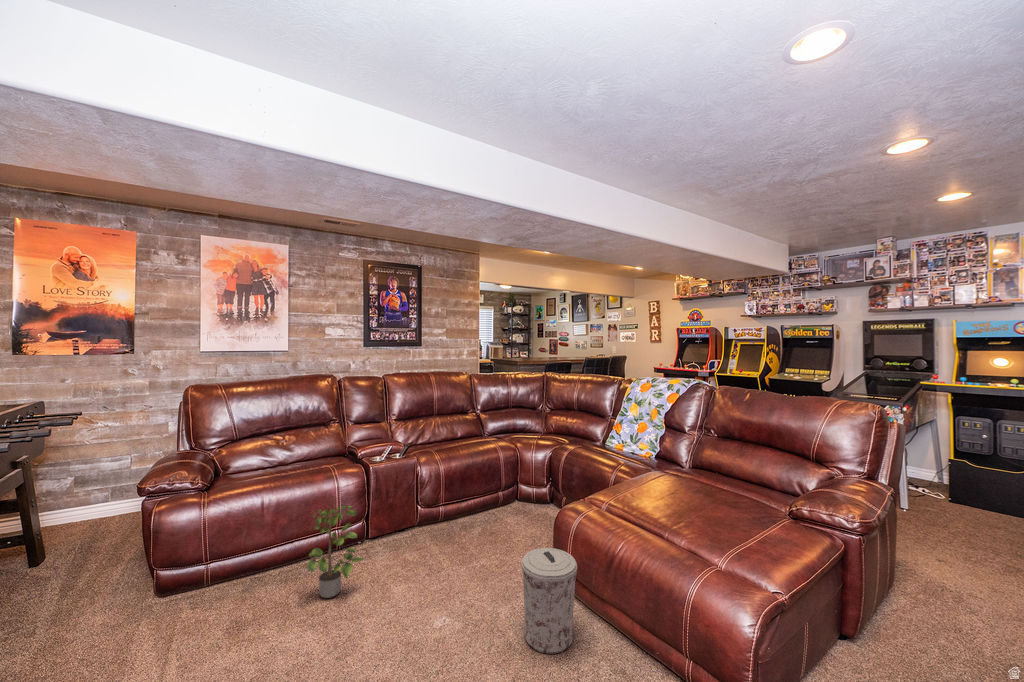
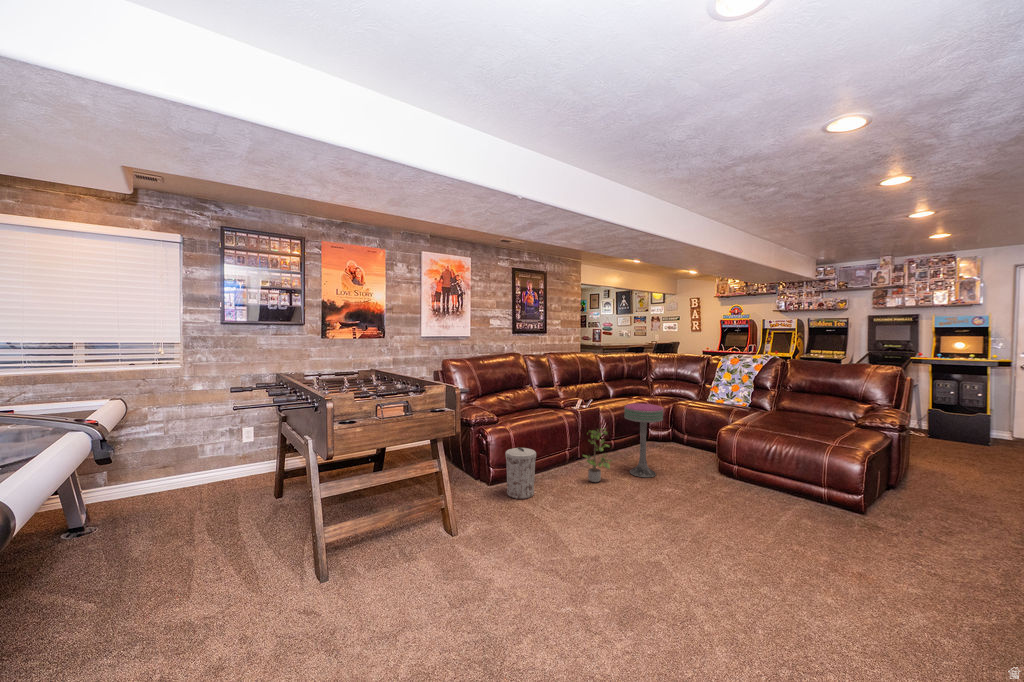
bar stool: none [399,459,461,588] -> present [624,403,663,478]
trash can: present [521,548,577,654] -> present [505,447,536,499]

